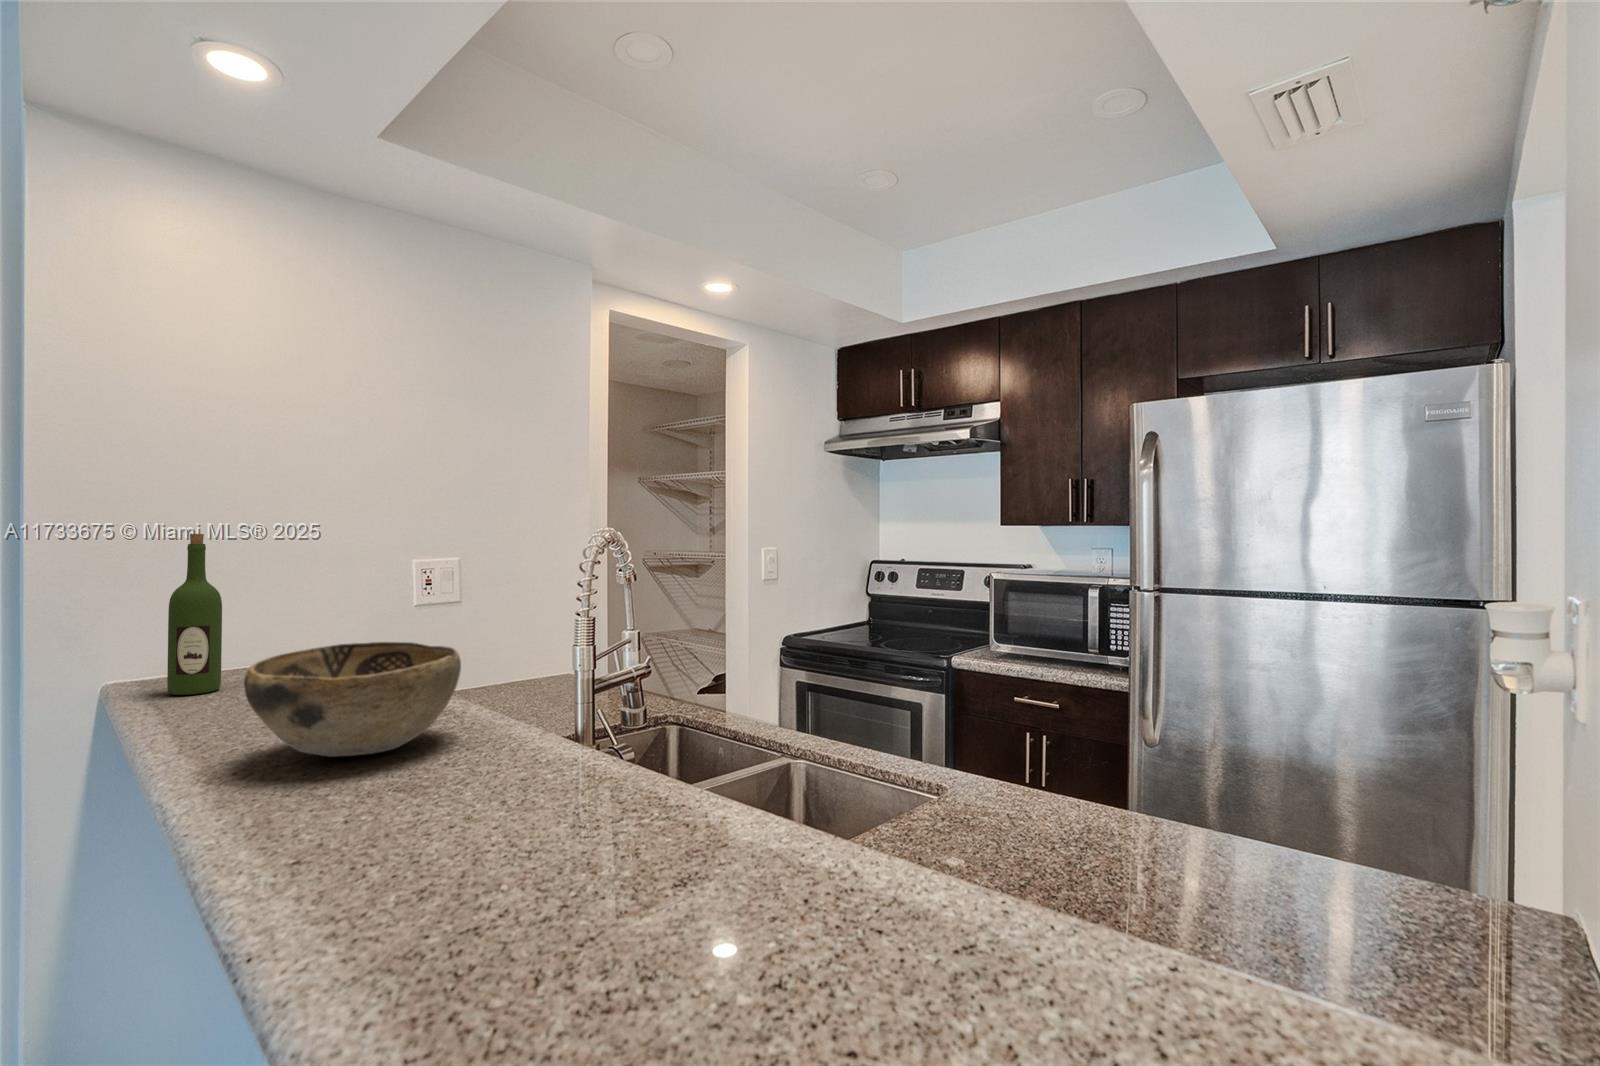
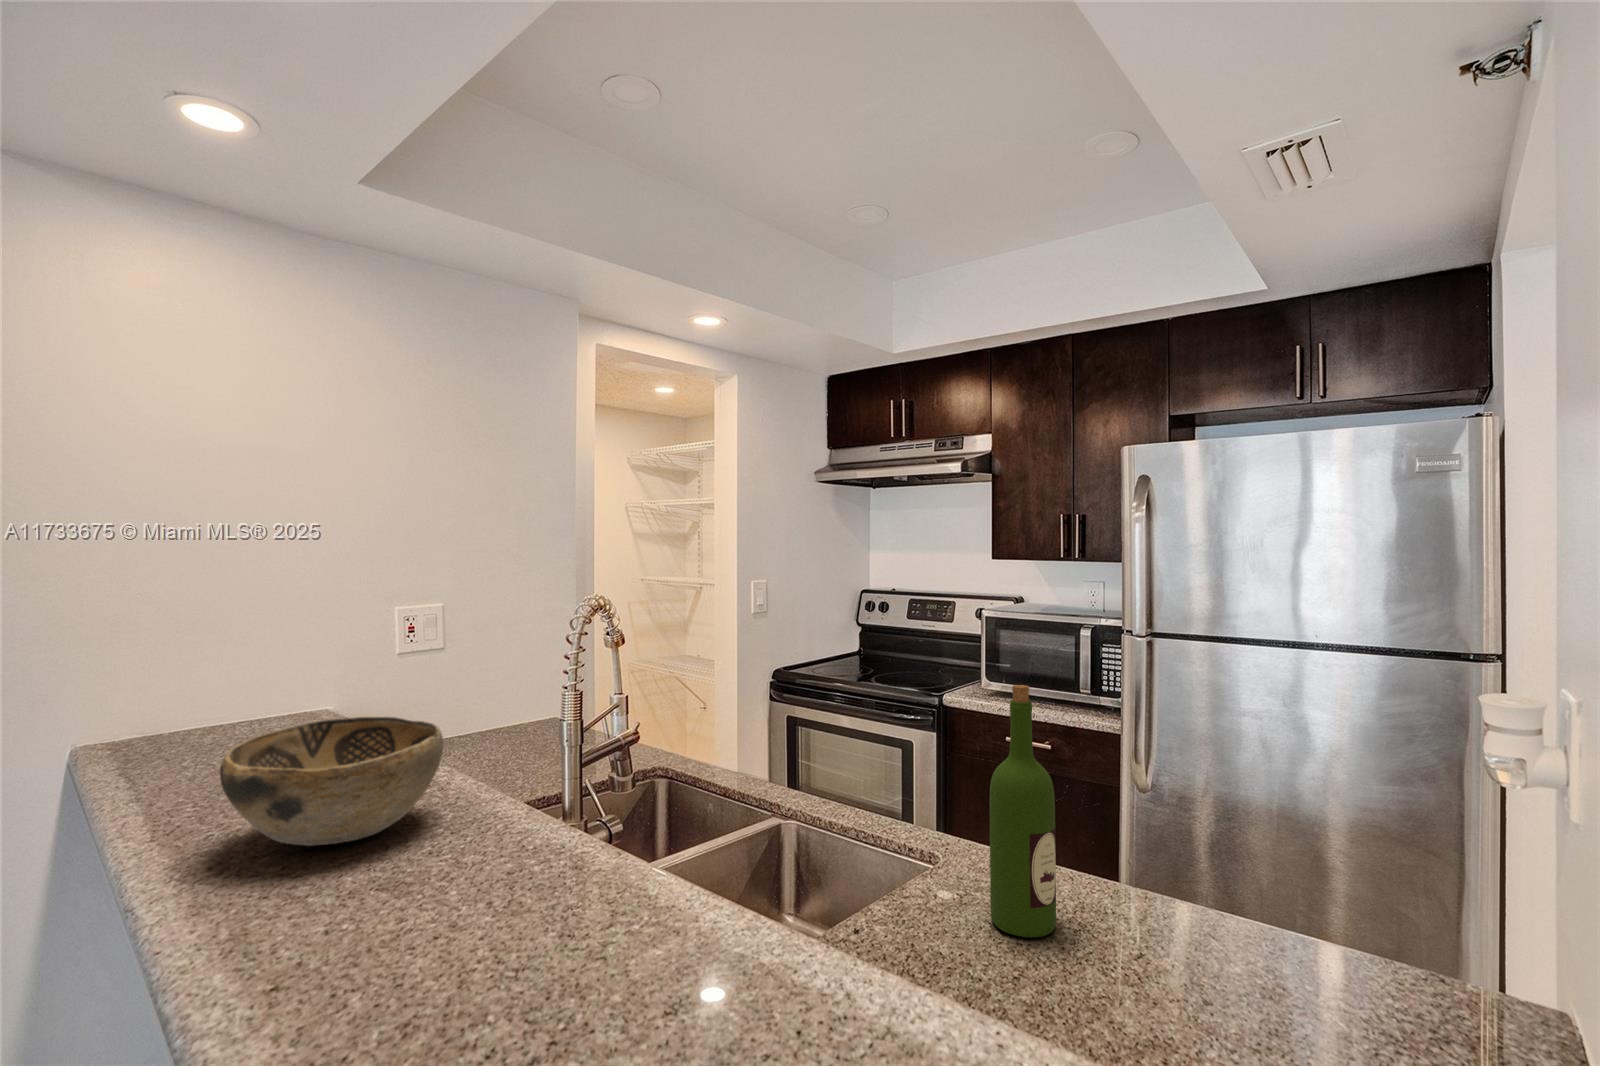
wine bottle: present [167,534,222,695] -> present [990,685,1056,938]

